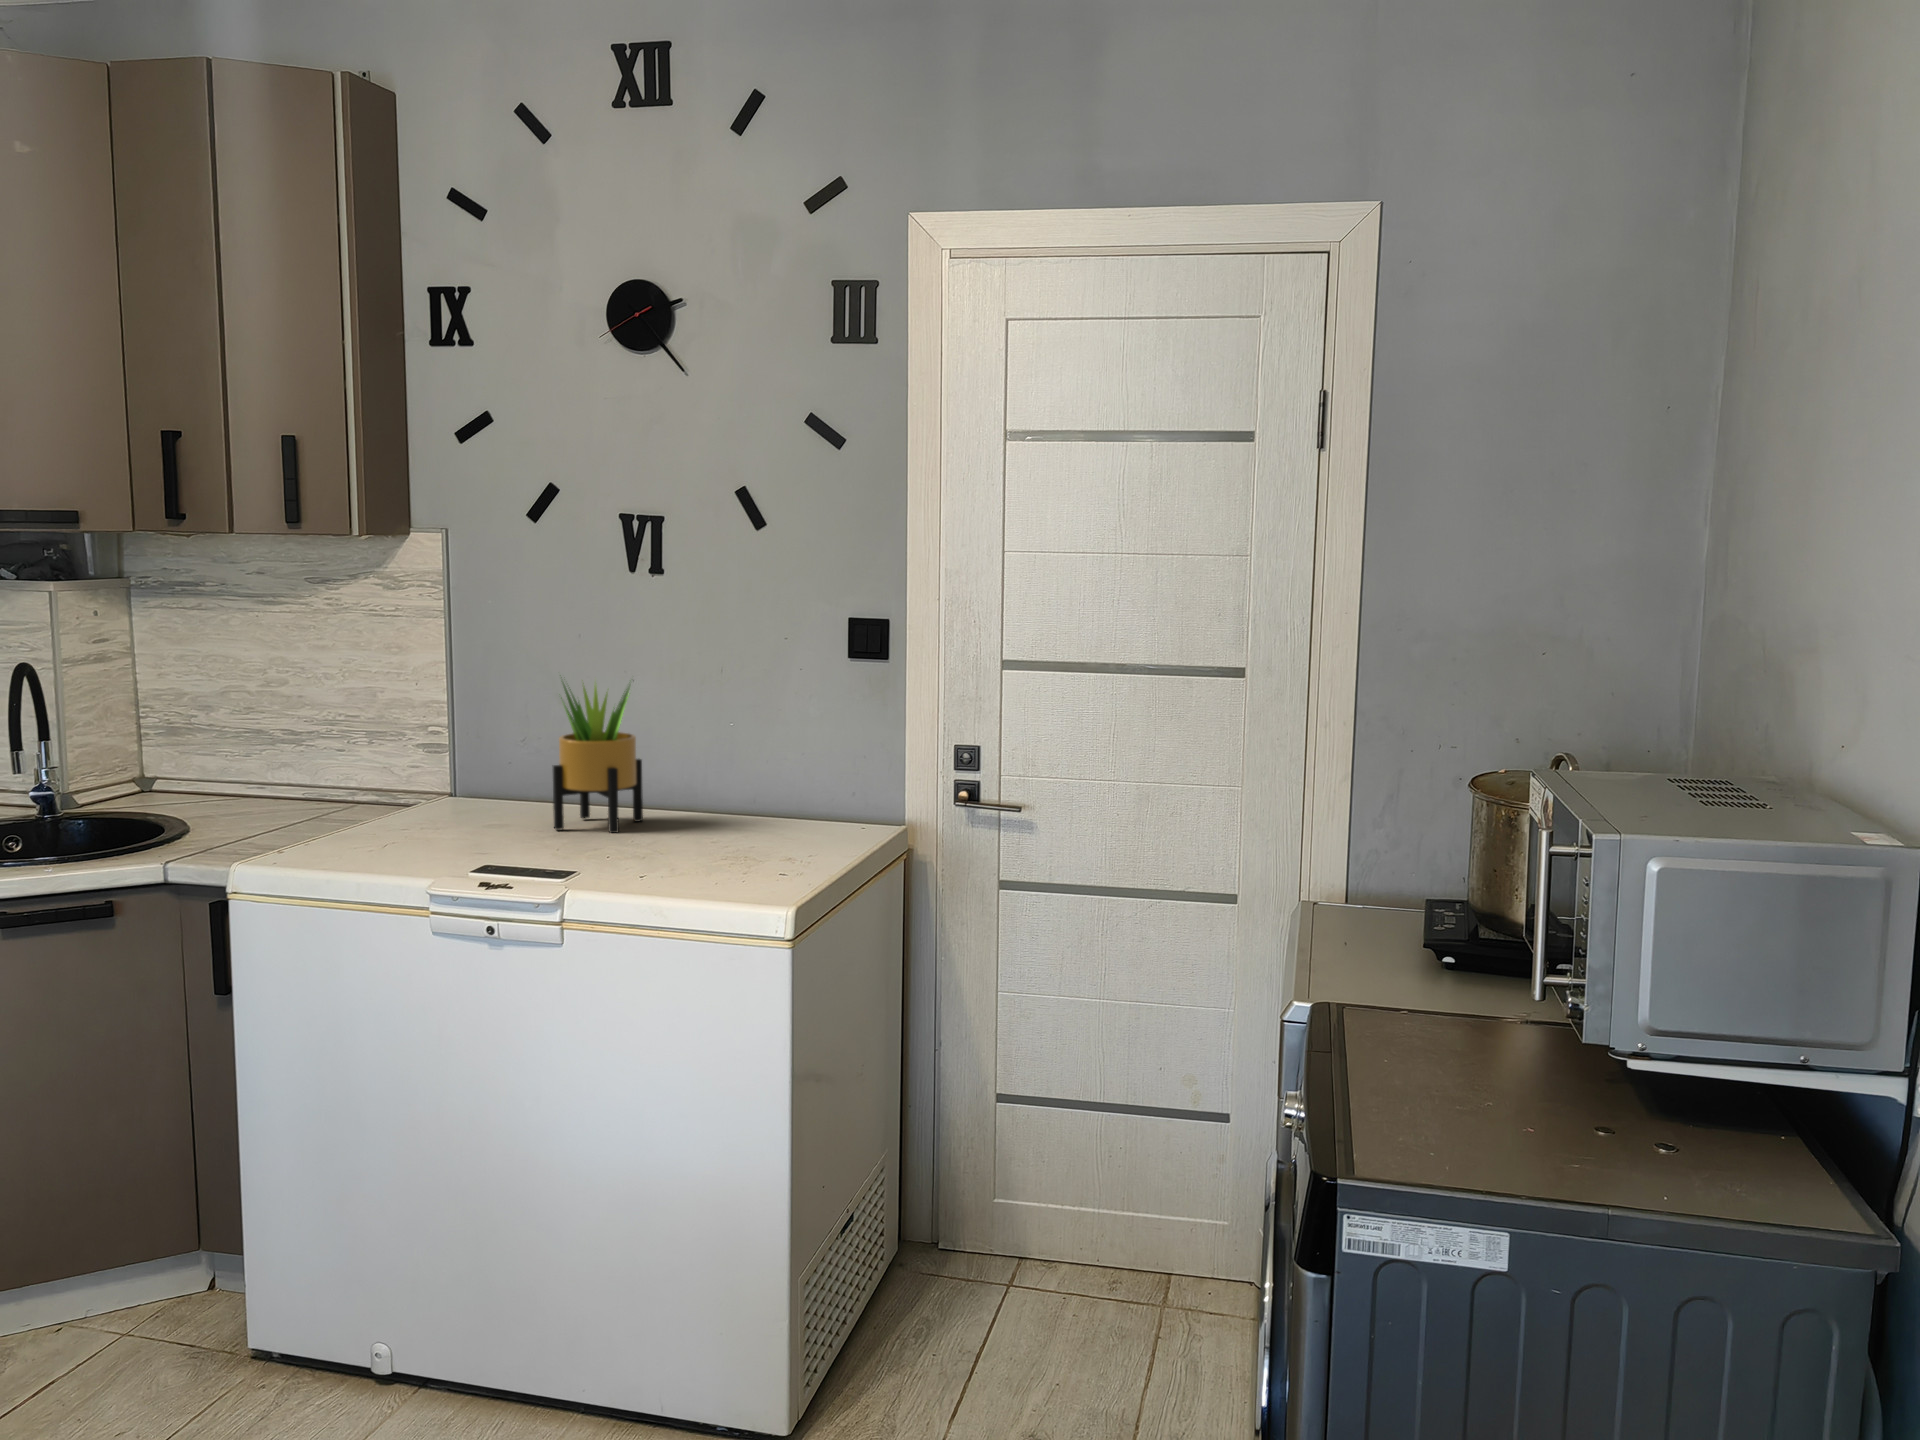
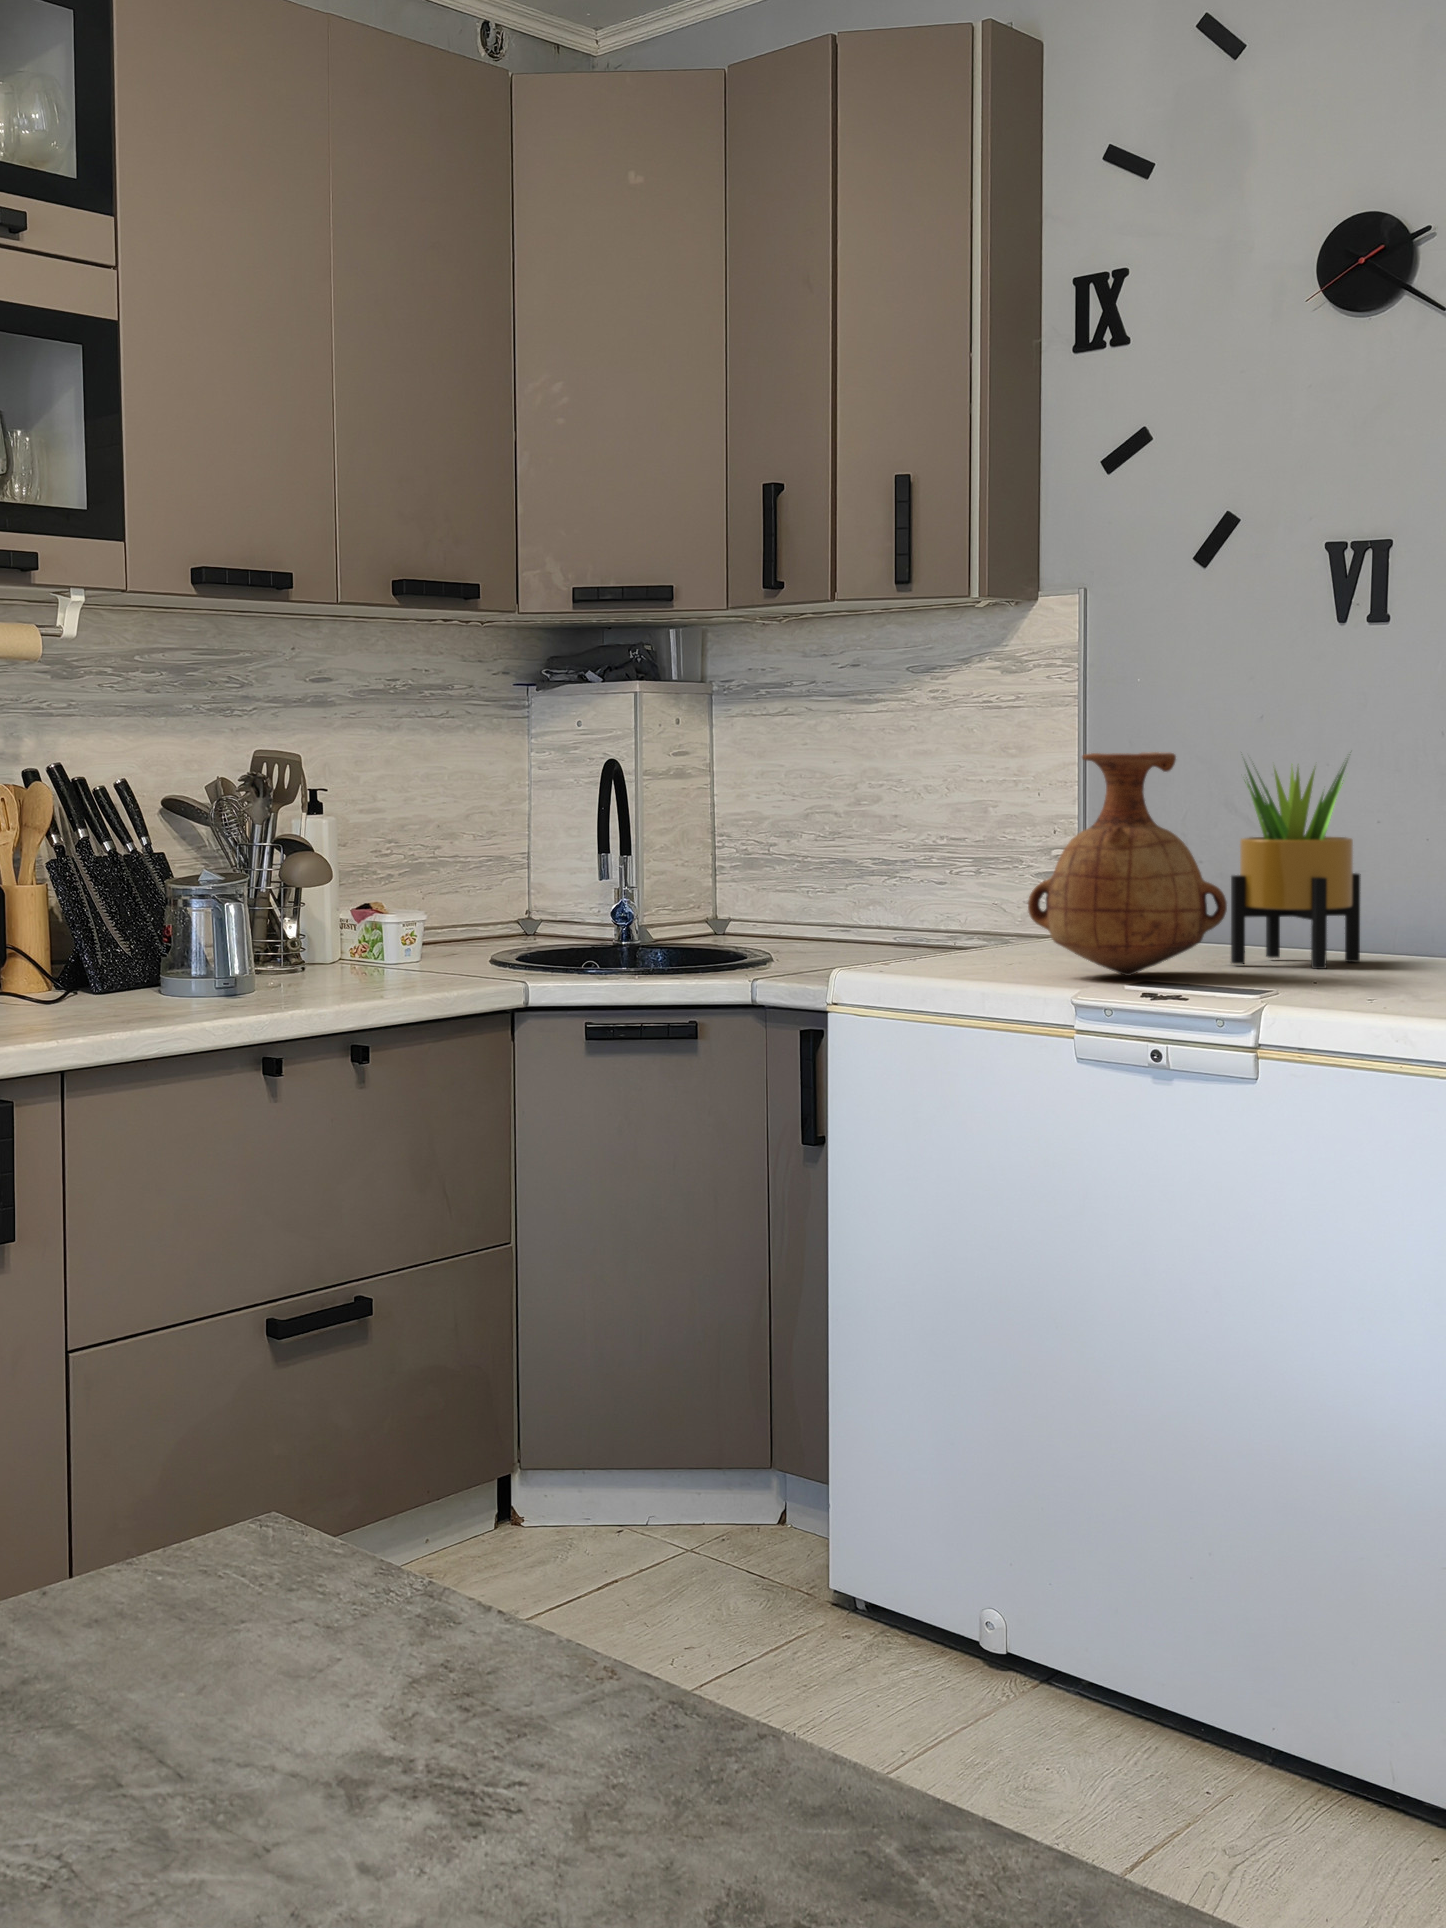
vase: none [396,684,546,853] -> present [1028,752,1227,976]

